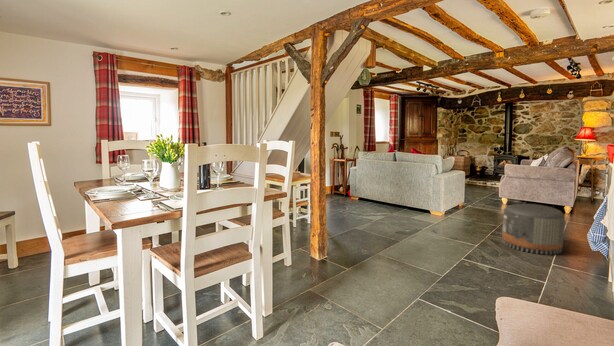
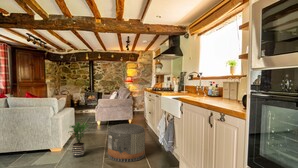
potted plant: none [452,193,481,233] -> present [68,122,88,157]

